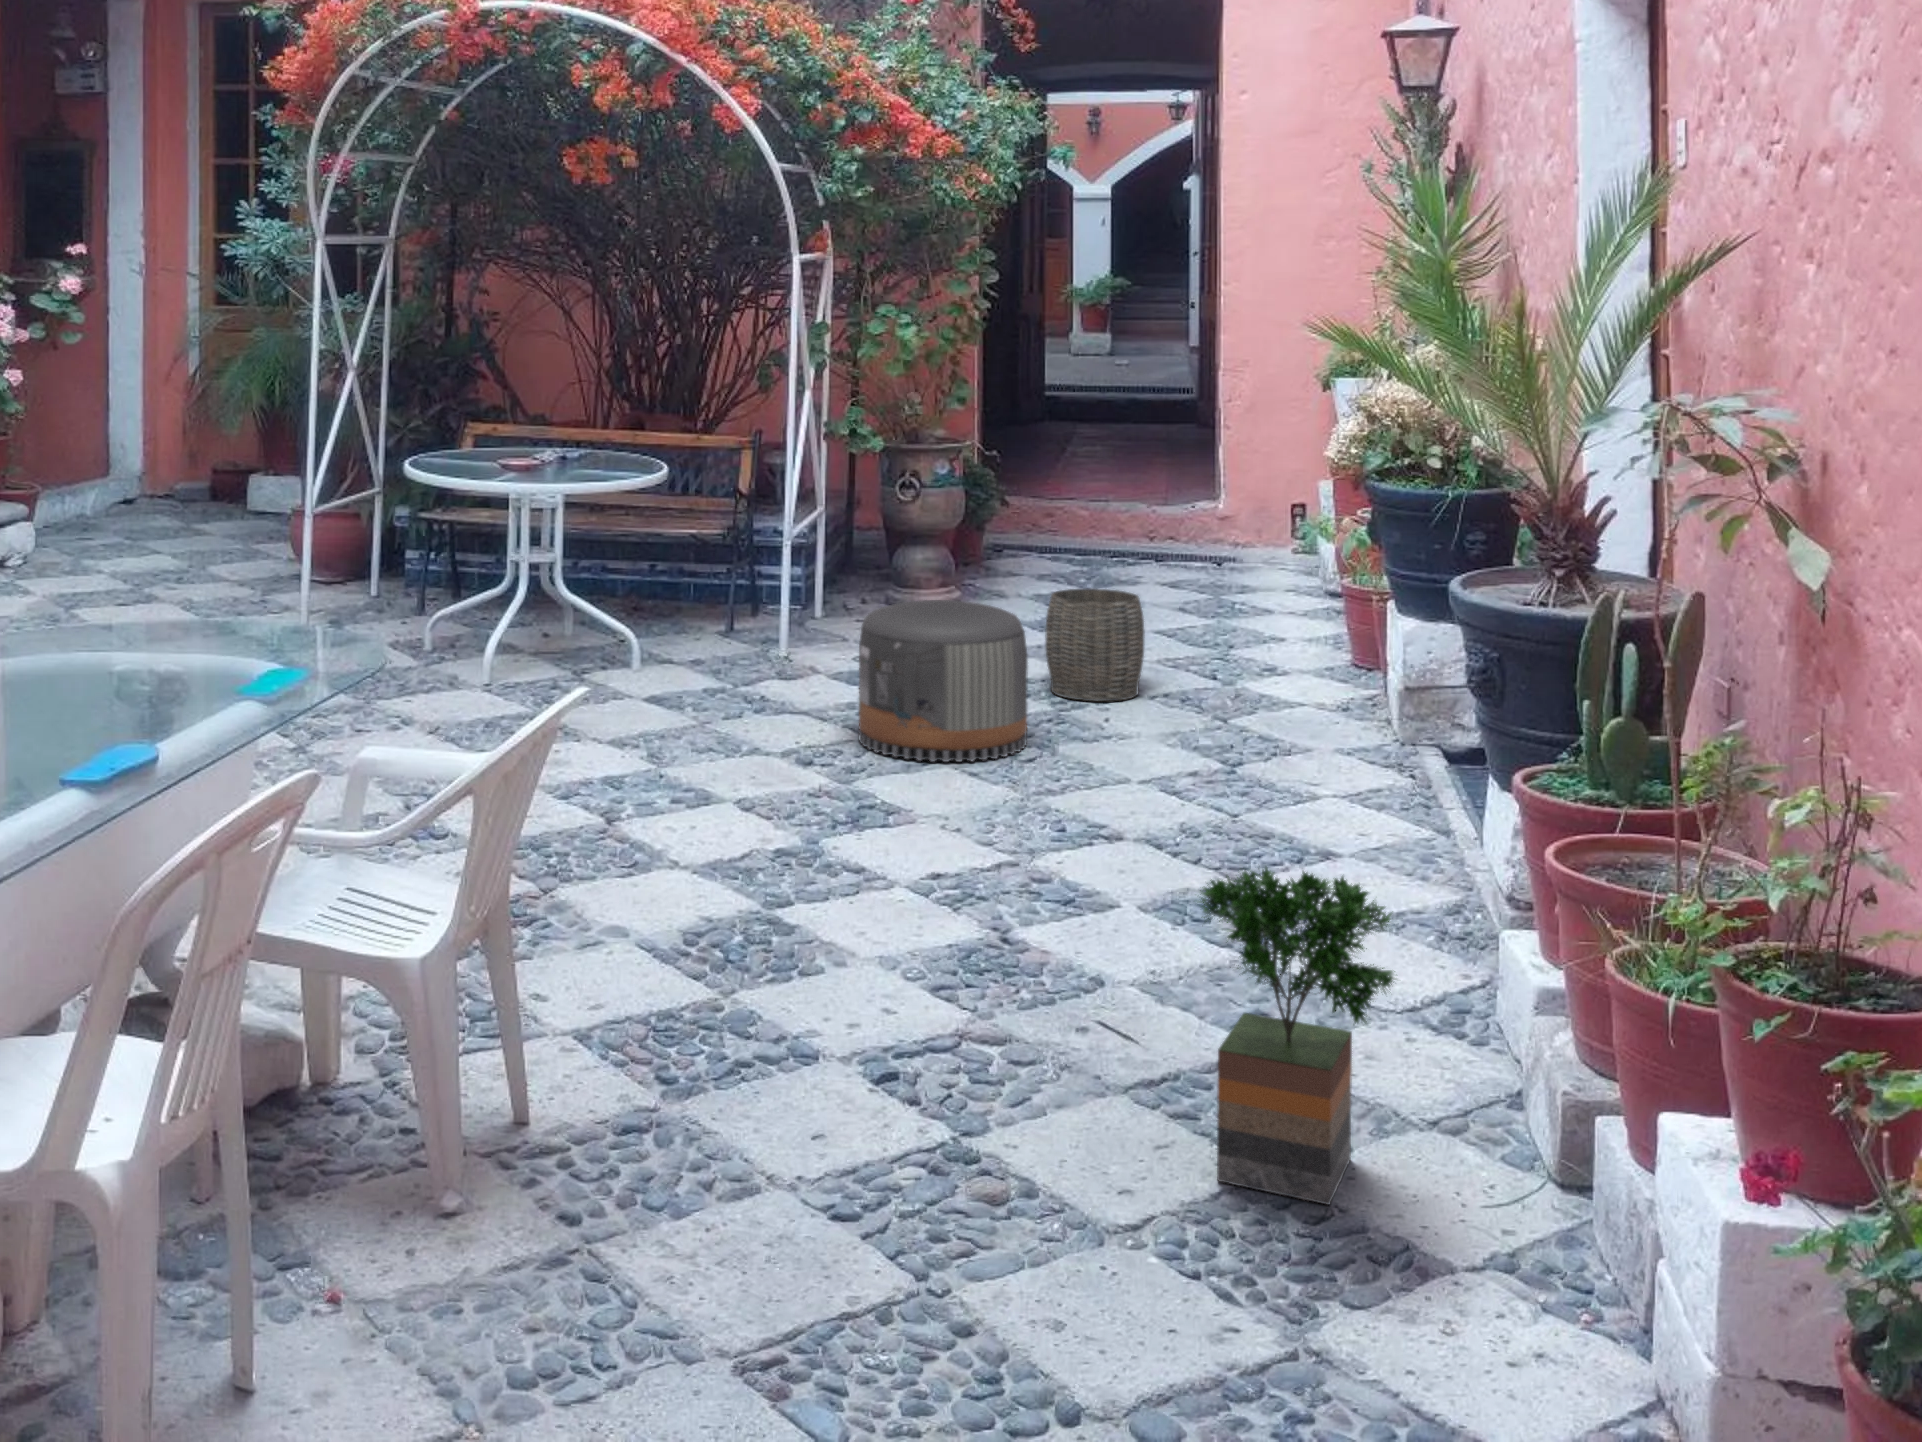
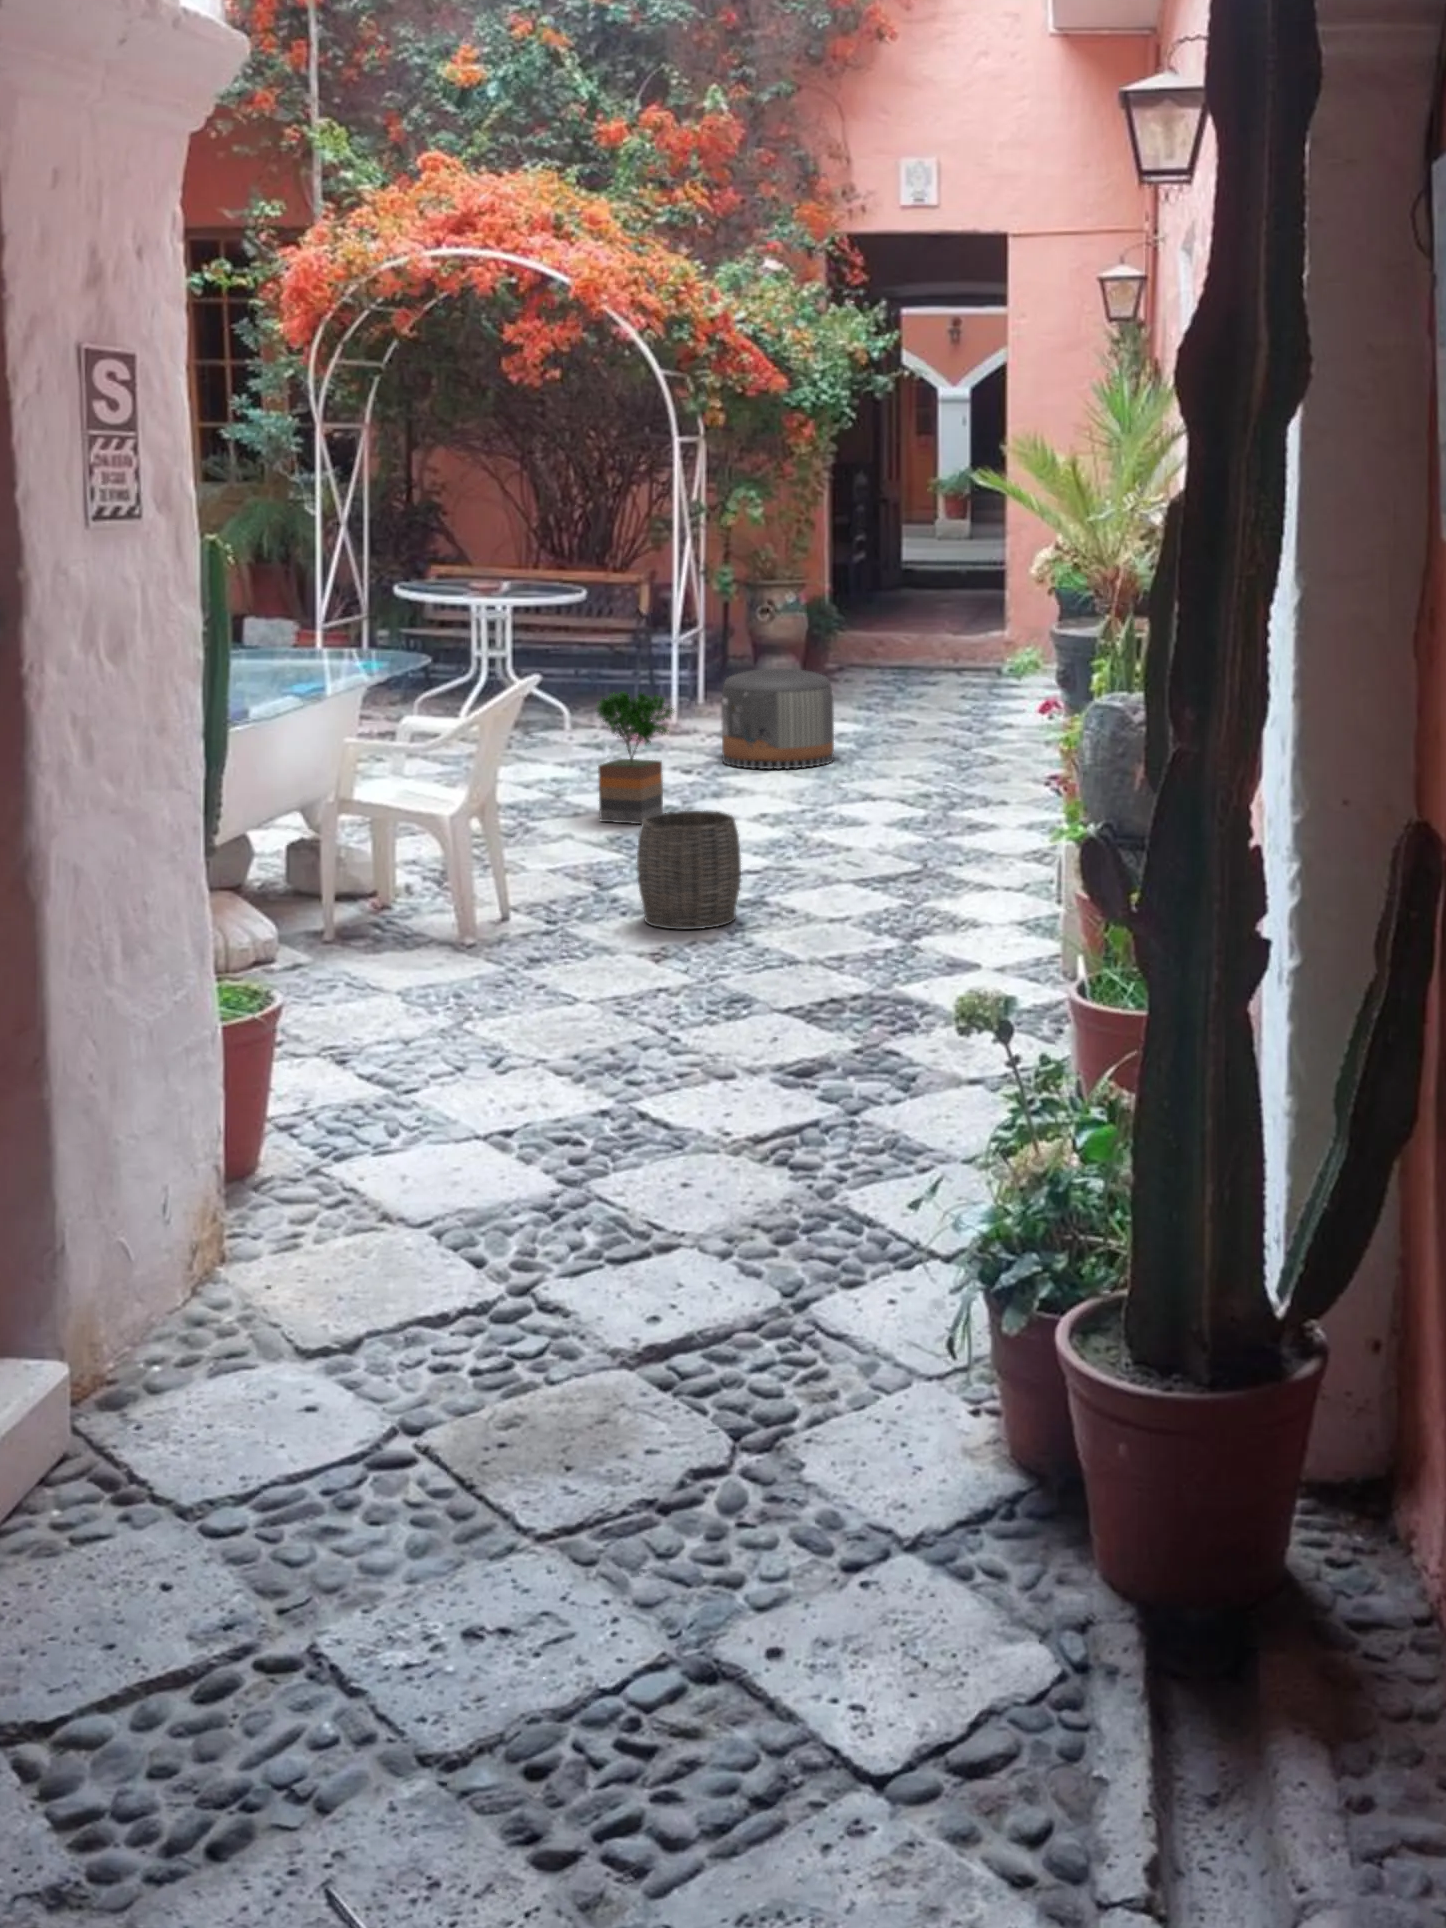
woven basket: present [1045,589,1144,701] -> present [637,811,741,929]
potted tree: present [1199,867,1396,1204] -> present [597,692,674,824]

